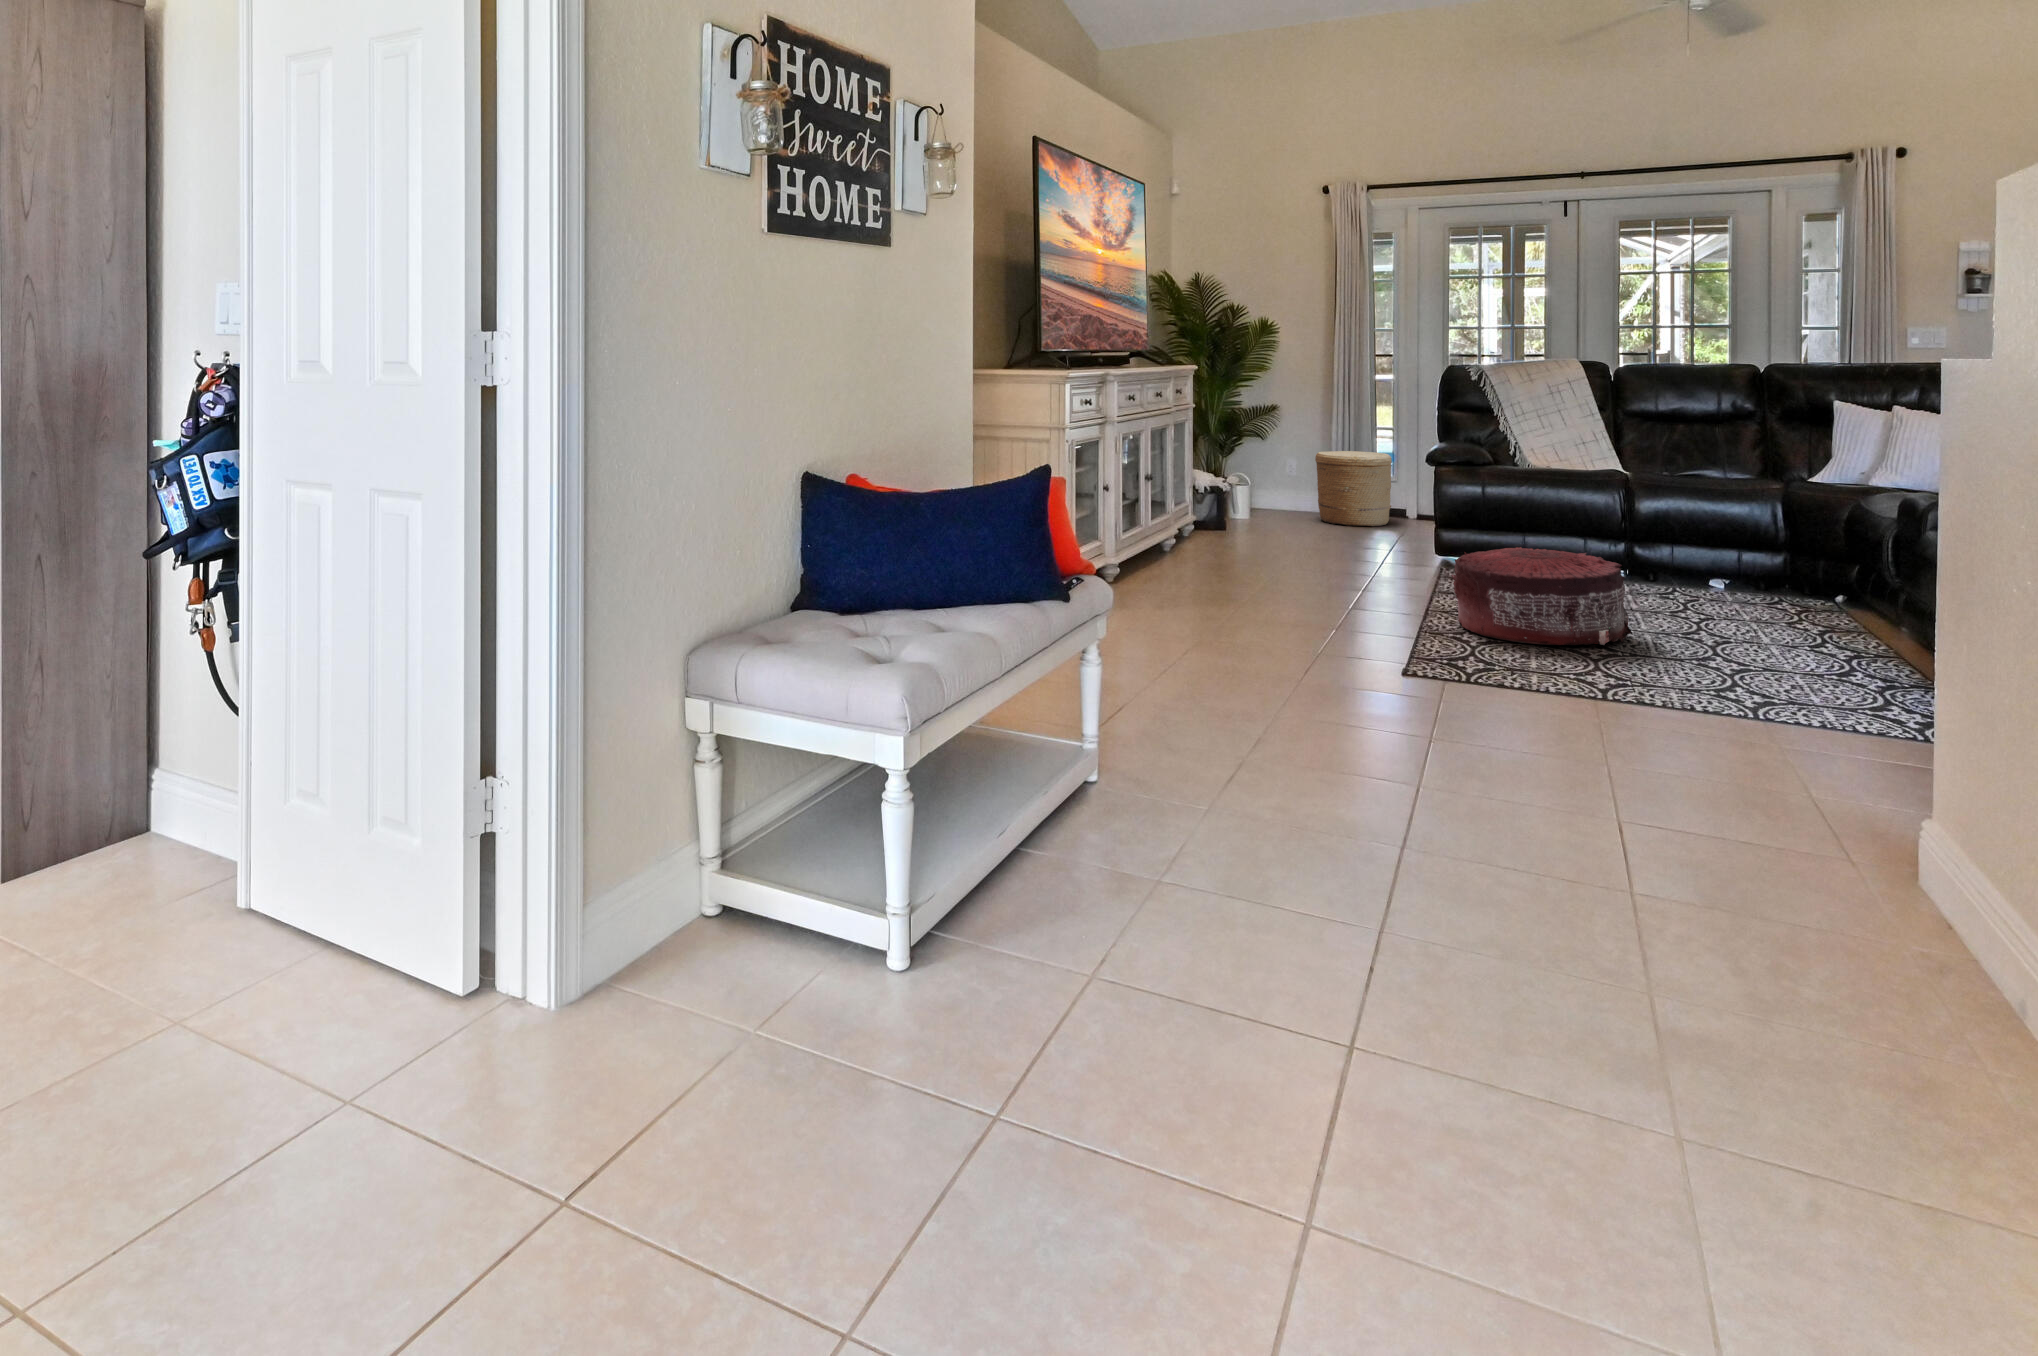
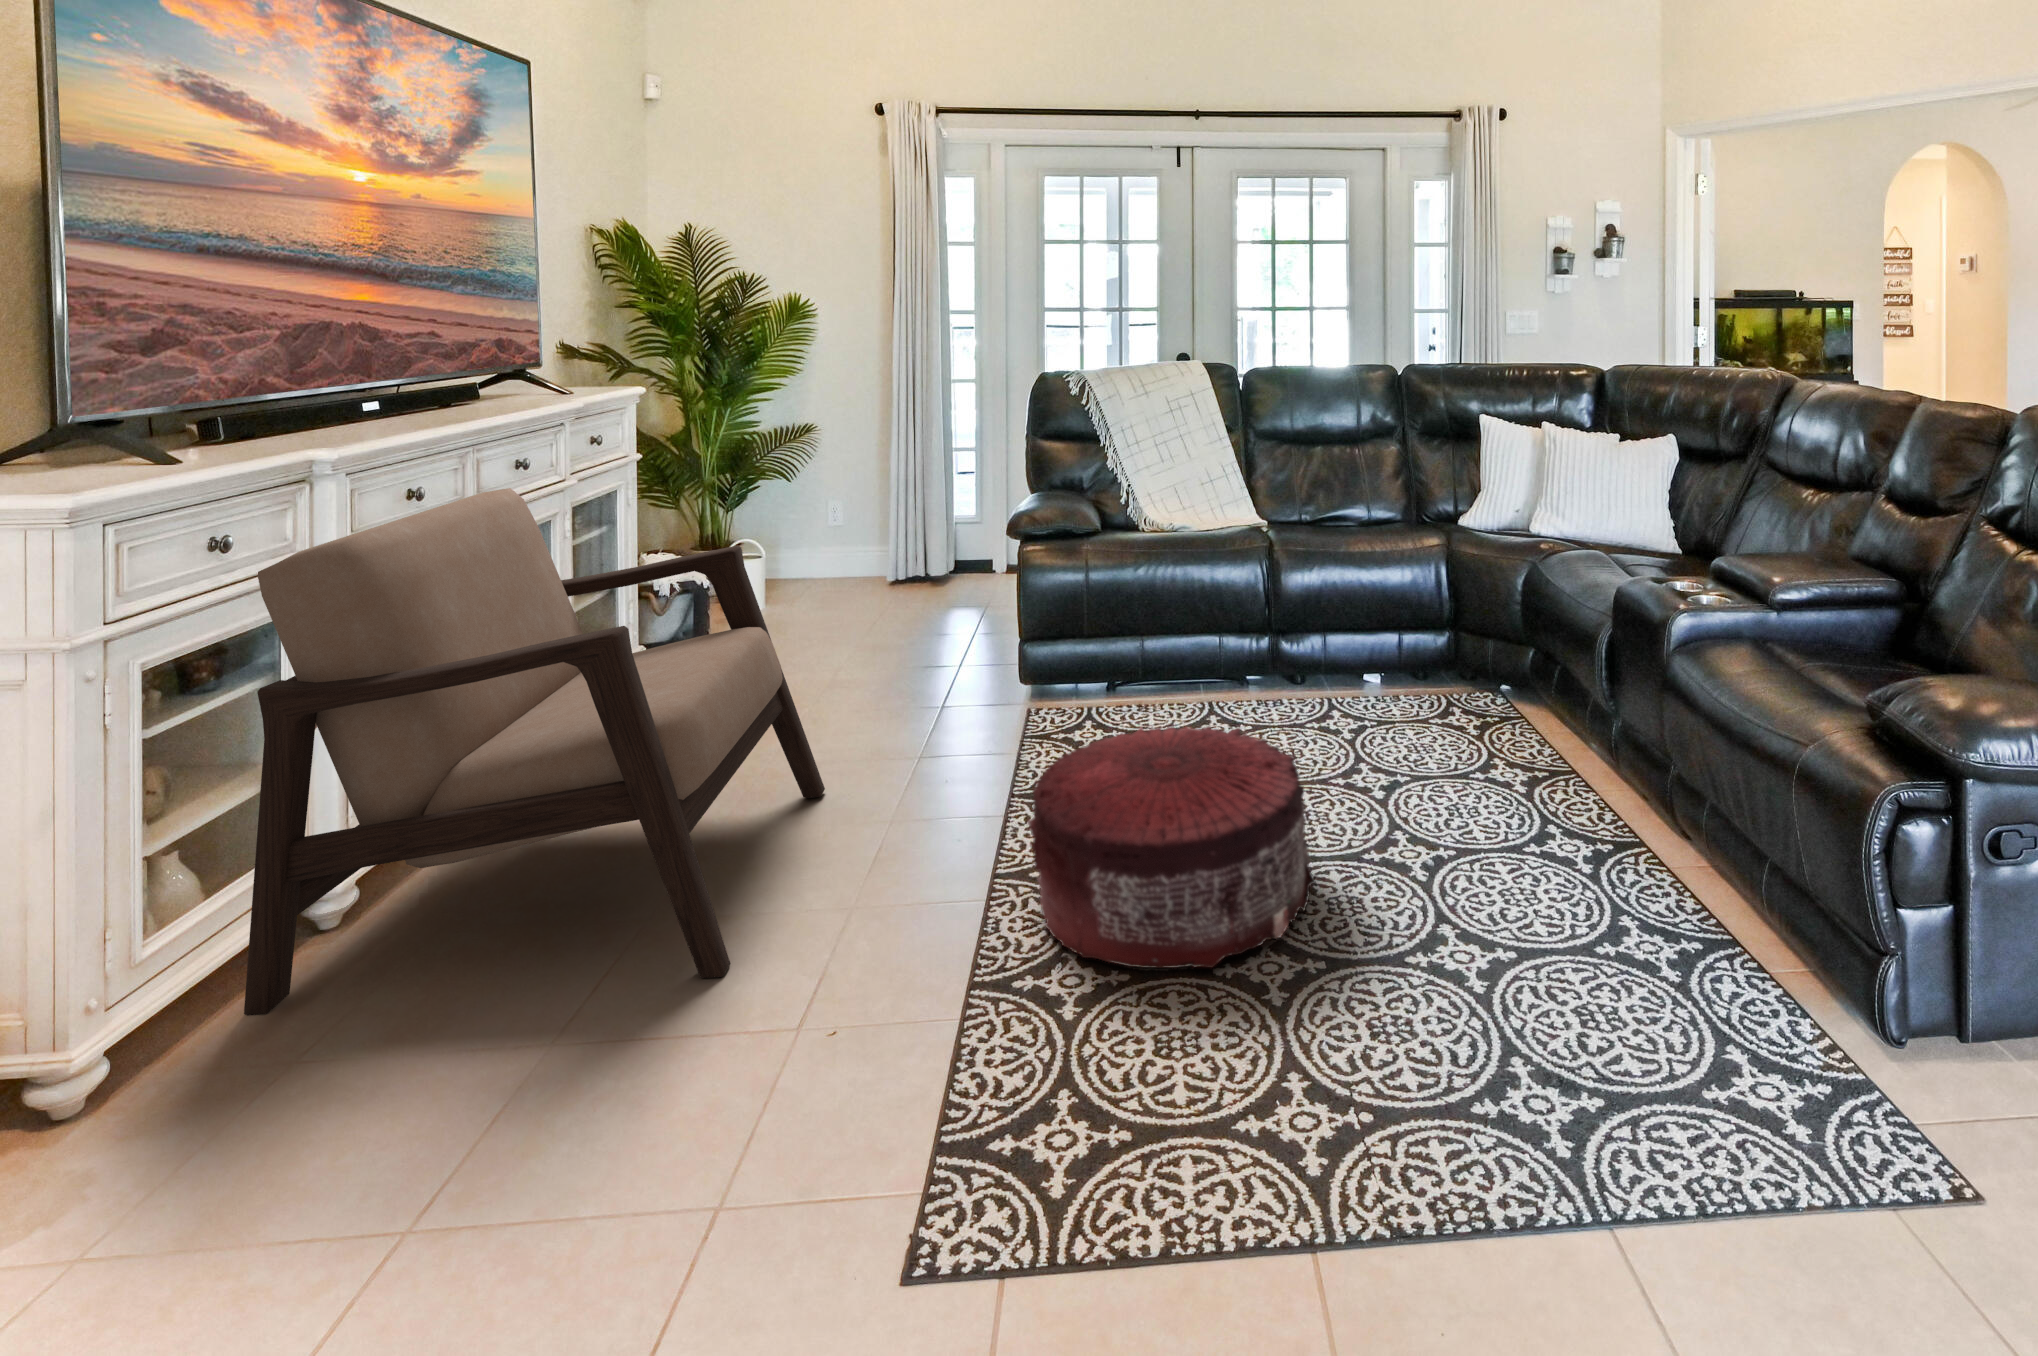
armchair: none [1102,403,1323,617] -> present [244,488,825,1016]
woven basket: present [1315,451,1392,526] -> none [867,486,974,602]

